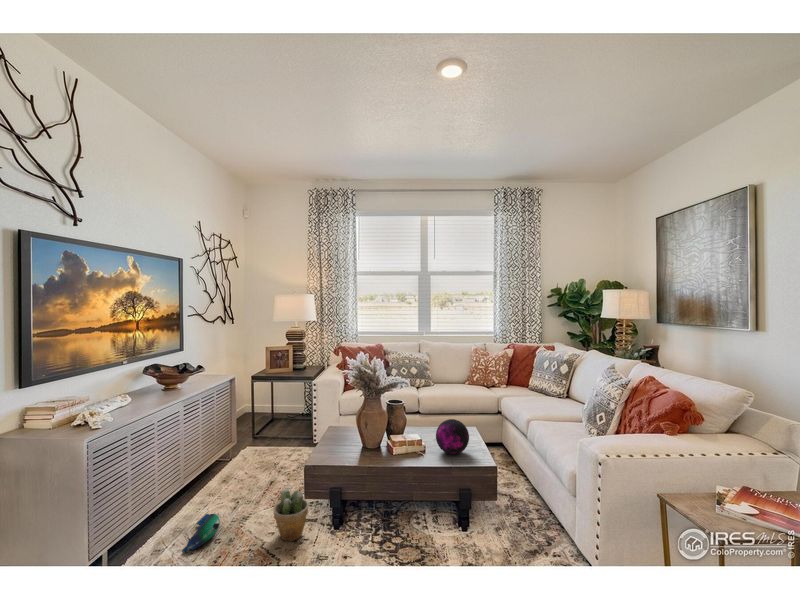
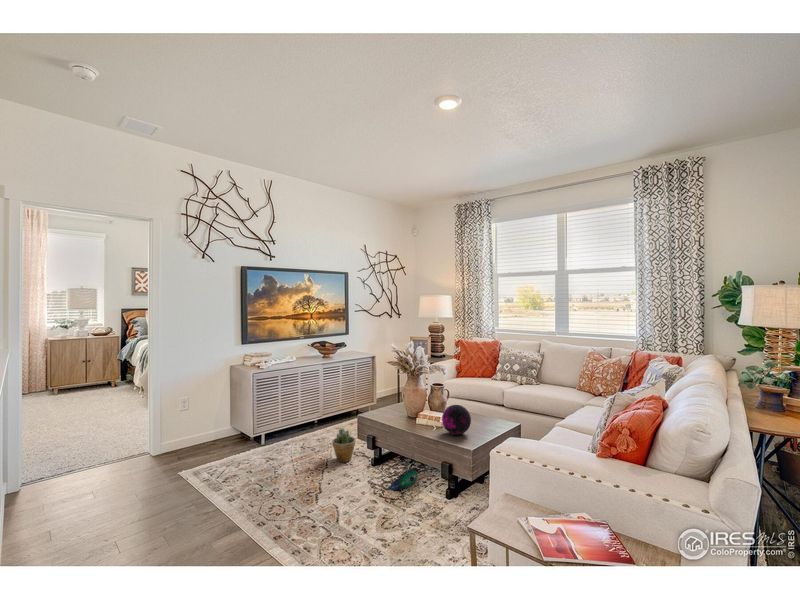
plush toy: present [182,514,220,553] -> present [388,469,418,490]

